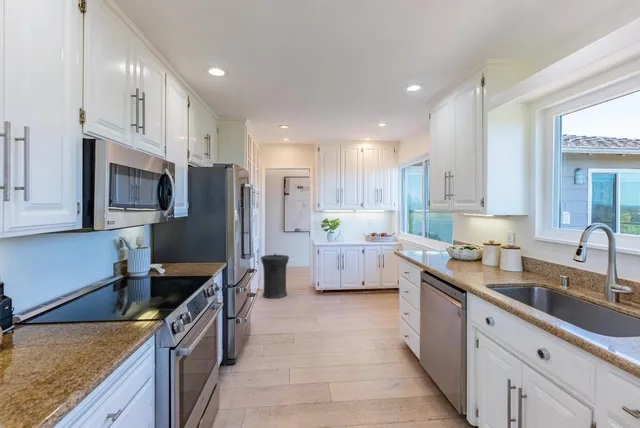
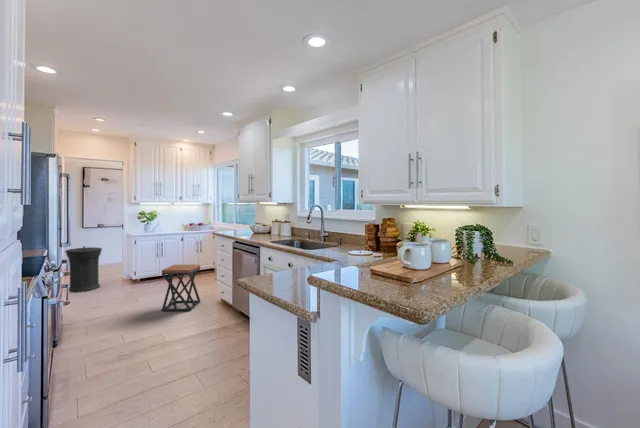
stool: none [334,288,379,354] -> present [162,265,200,311]

